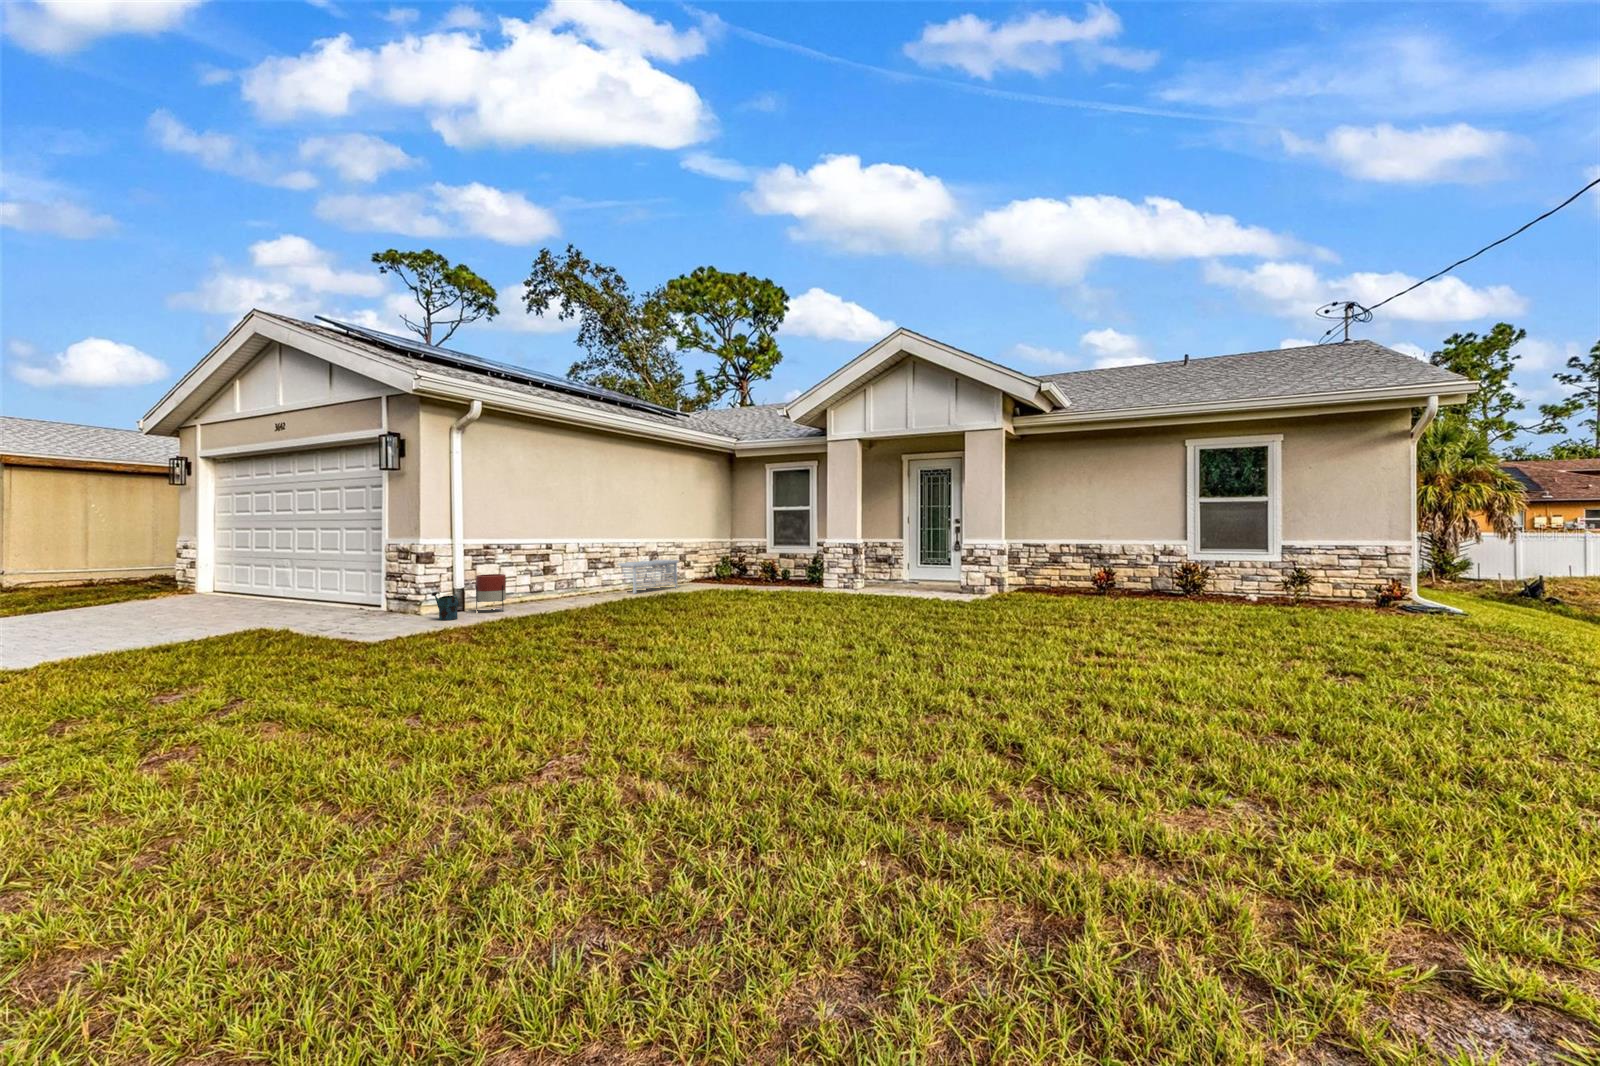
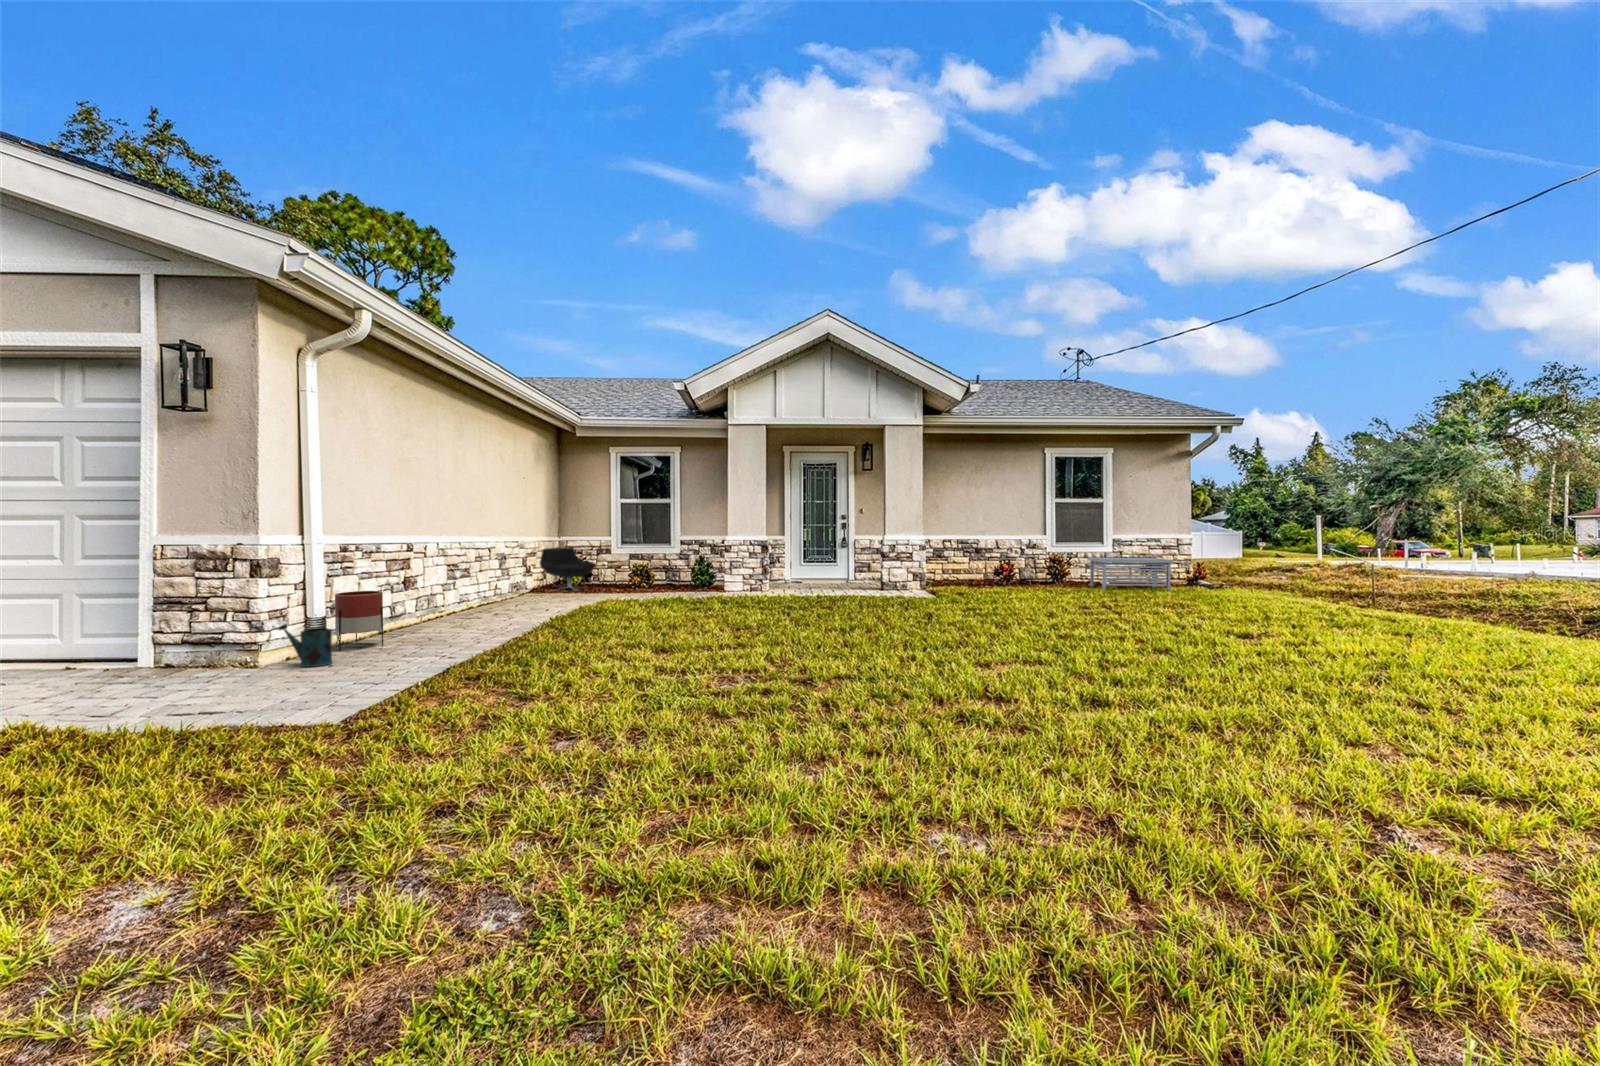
lounge chair: none [689,548,730,584] -> present [540,548,596,590]
storage bench: present [618,559,678,594] -> present [1087,558,1173,590]

